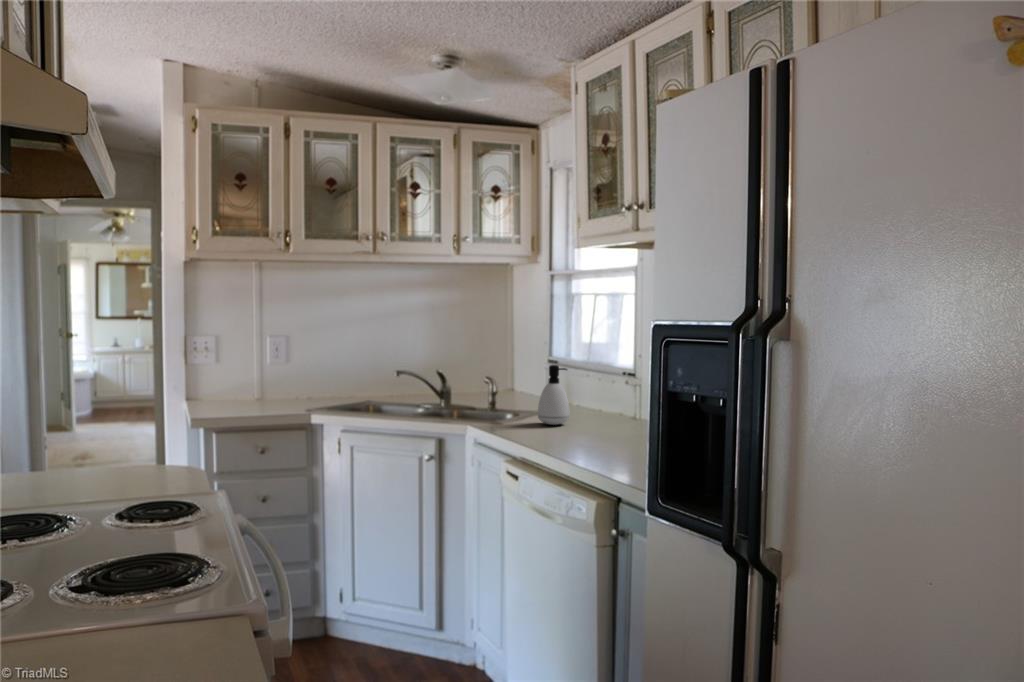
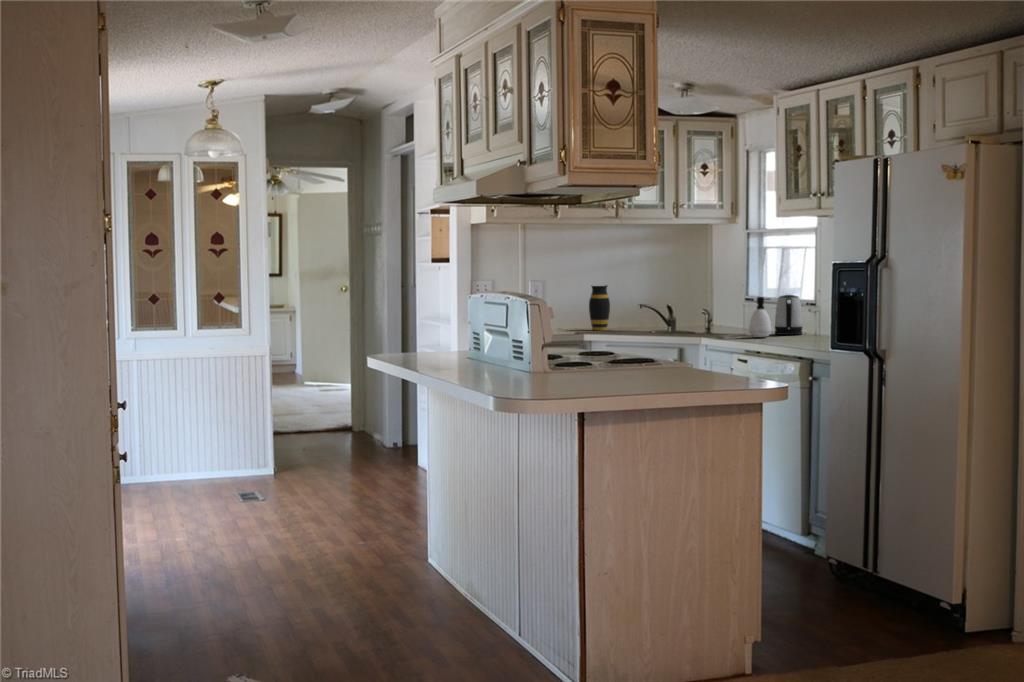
vase: none [356,339,383,397] -> present [589,285,610,330]
kettle: none [578,360,616,418] -> present [775,295,803,335]

